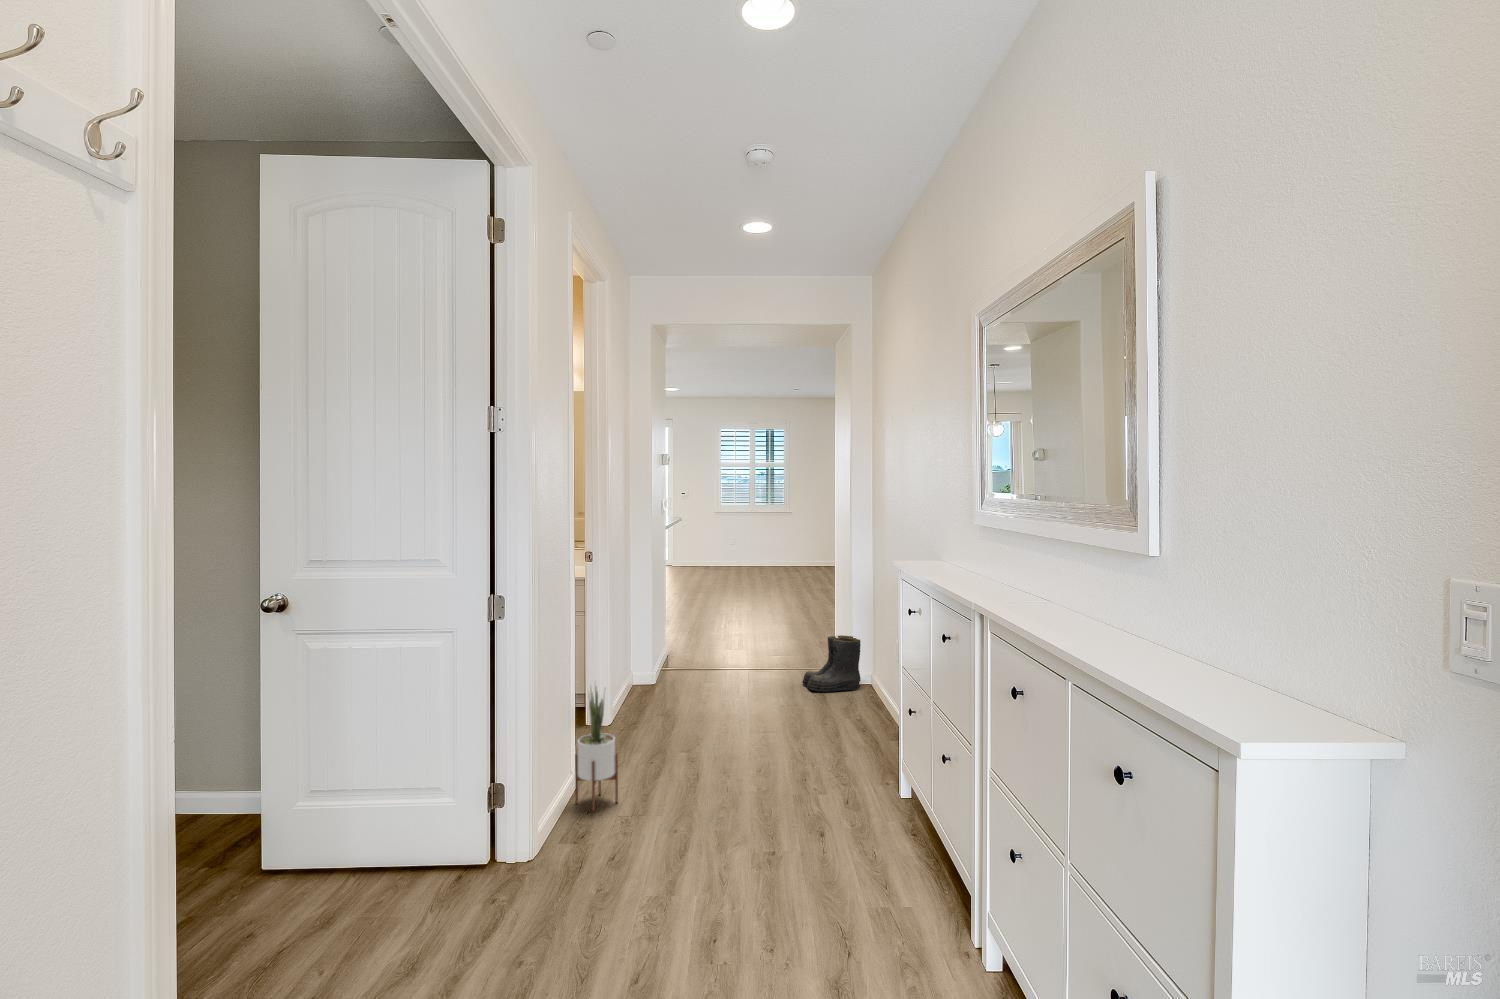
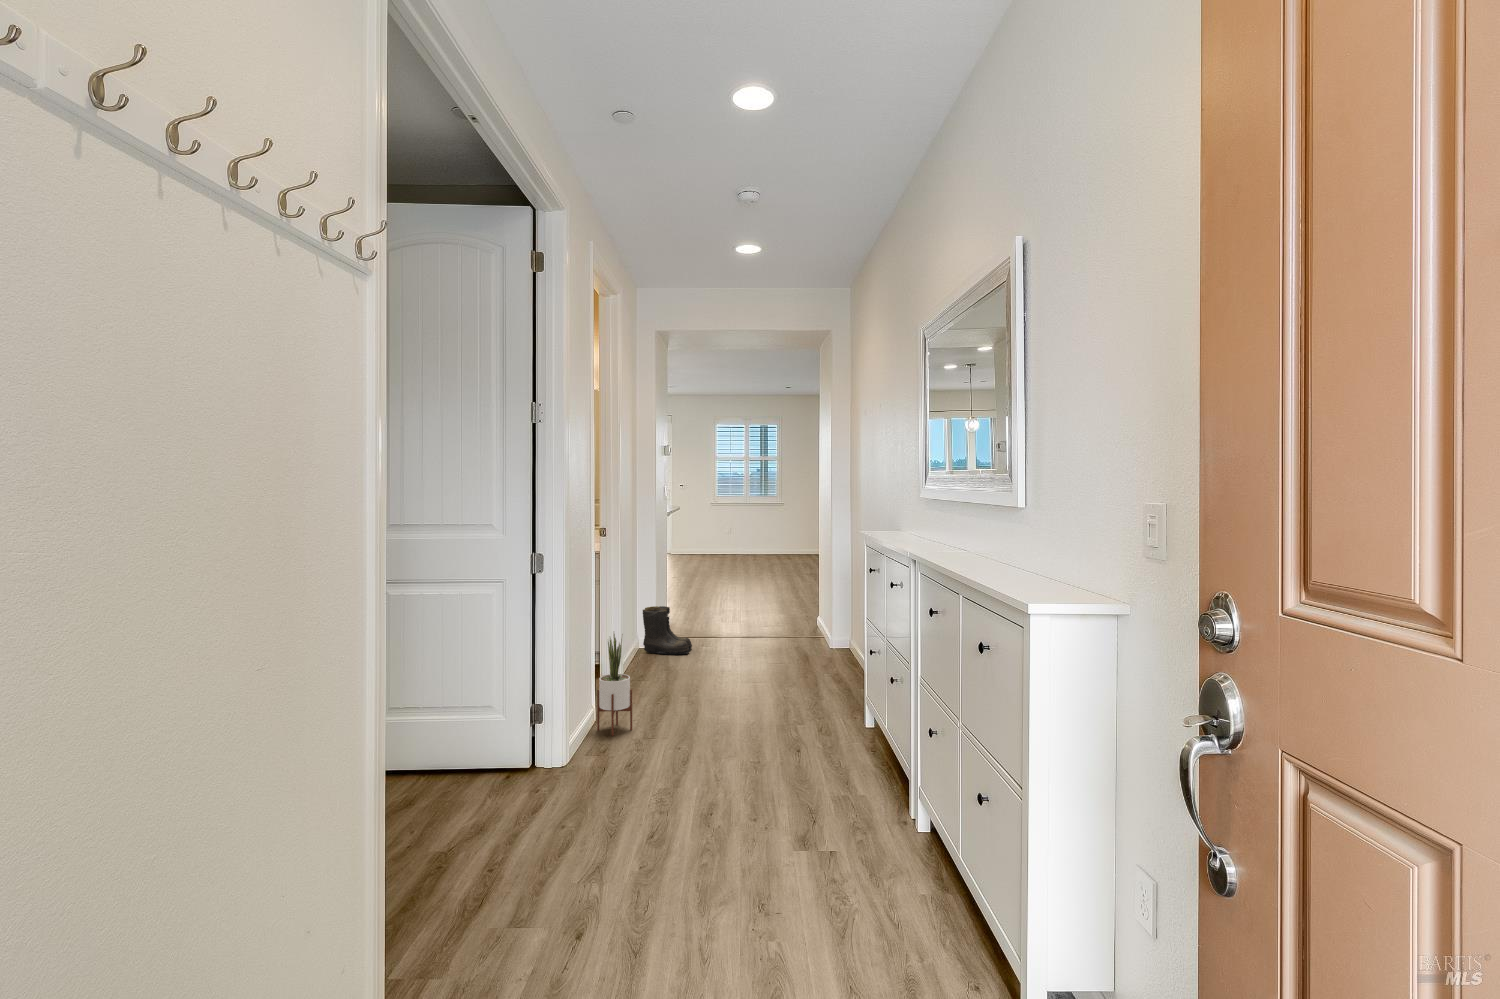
boots: present [802,635,861,692] -> present [643,606,692,655]

